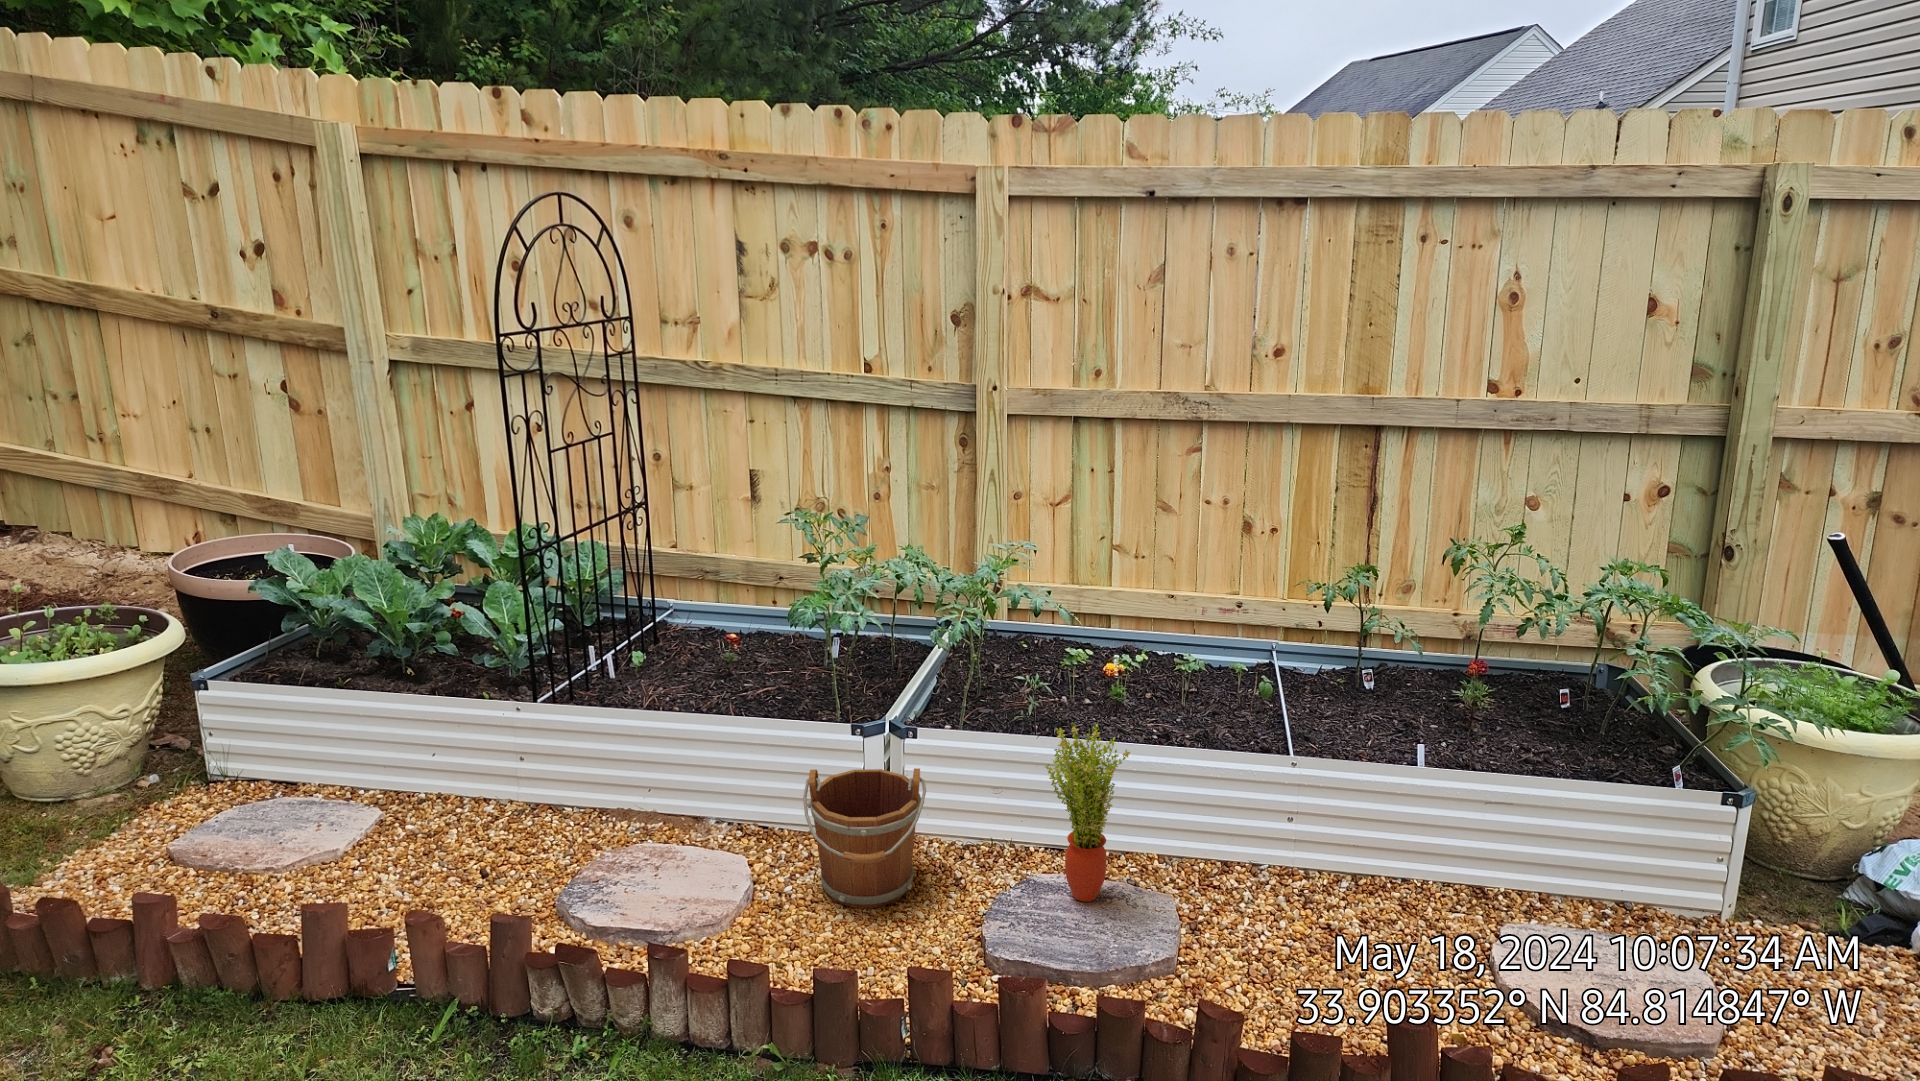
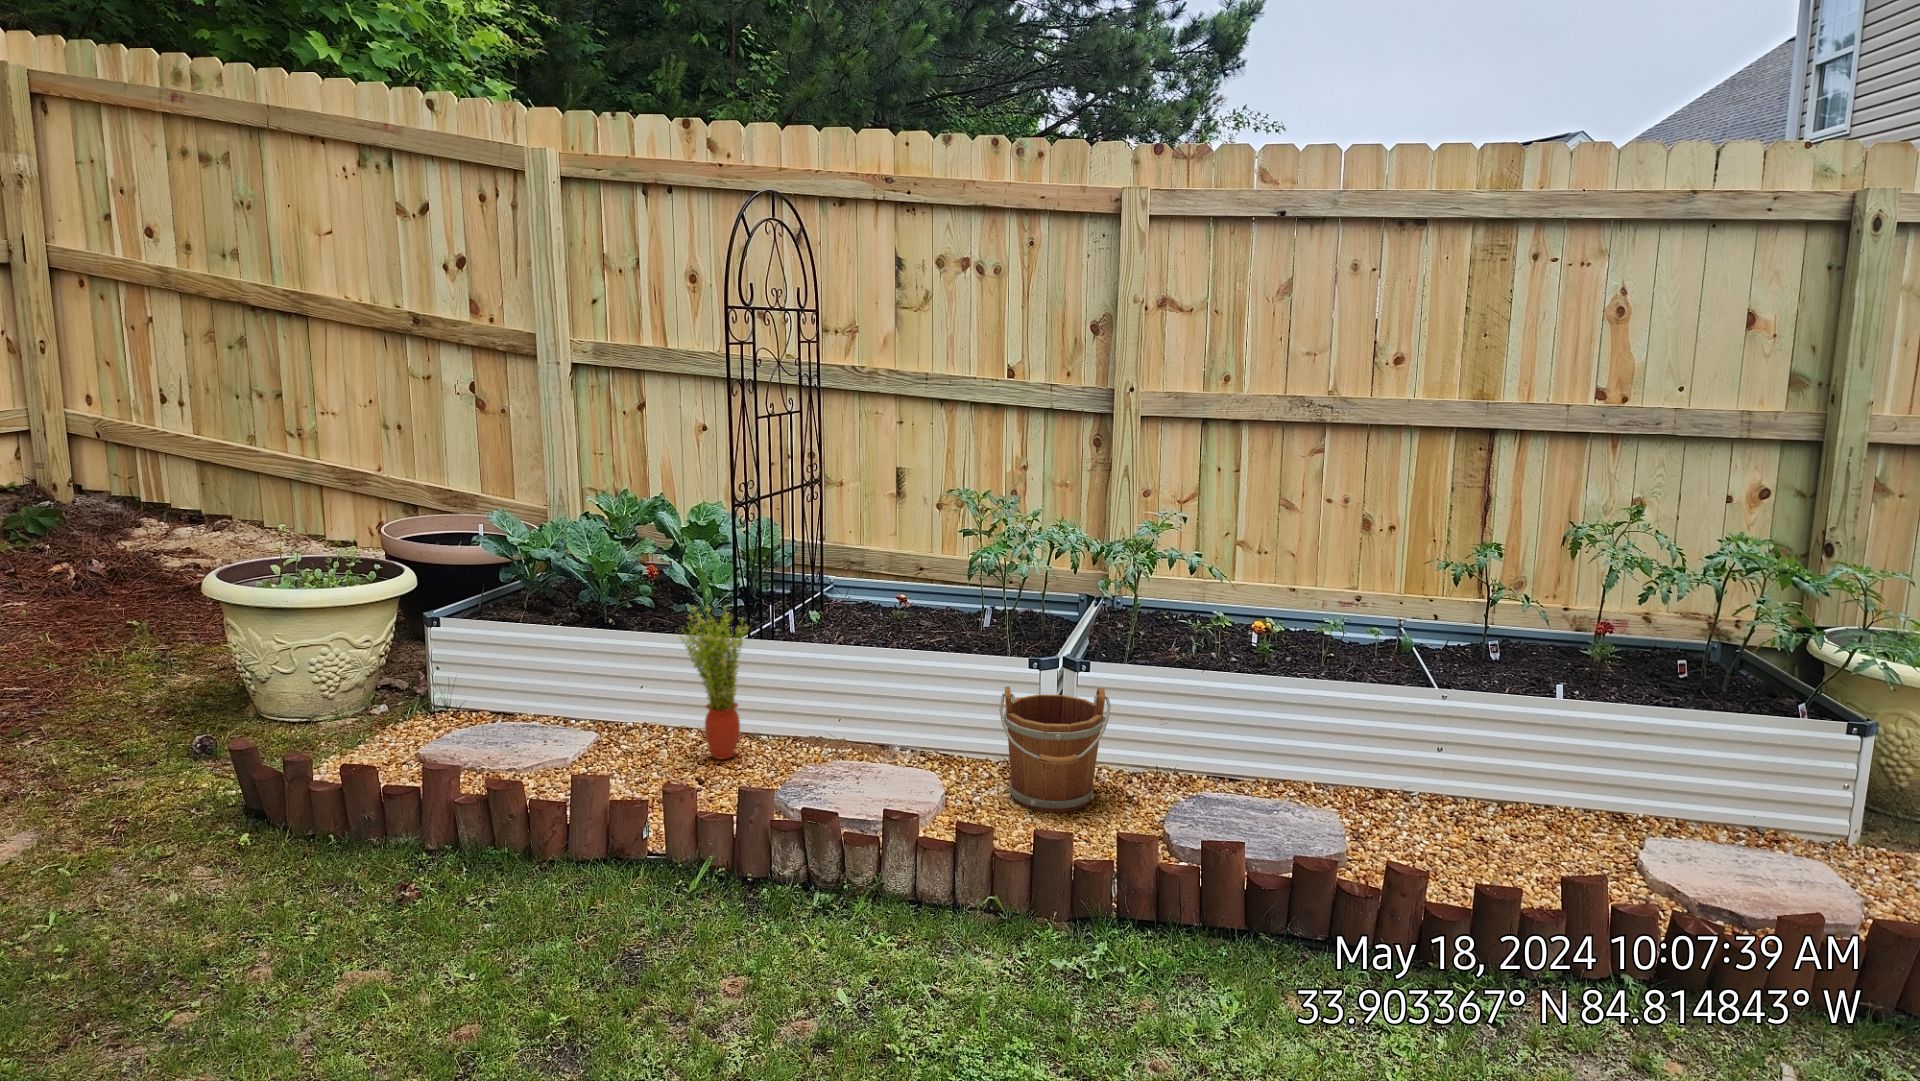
potted plant: present [1045,722,1130,902] -> present [680,604,748,759]

